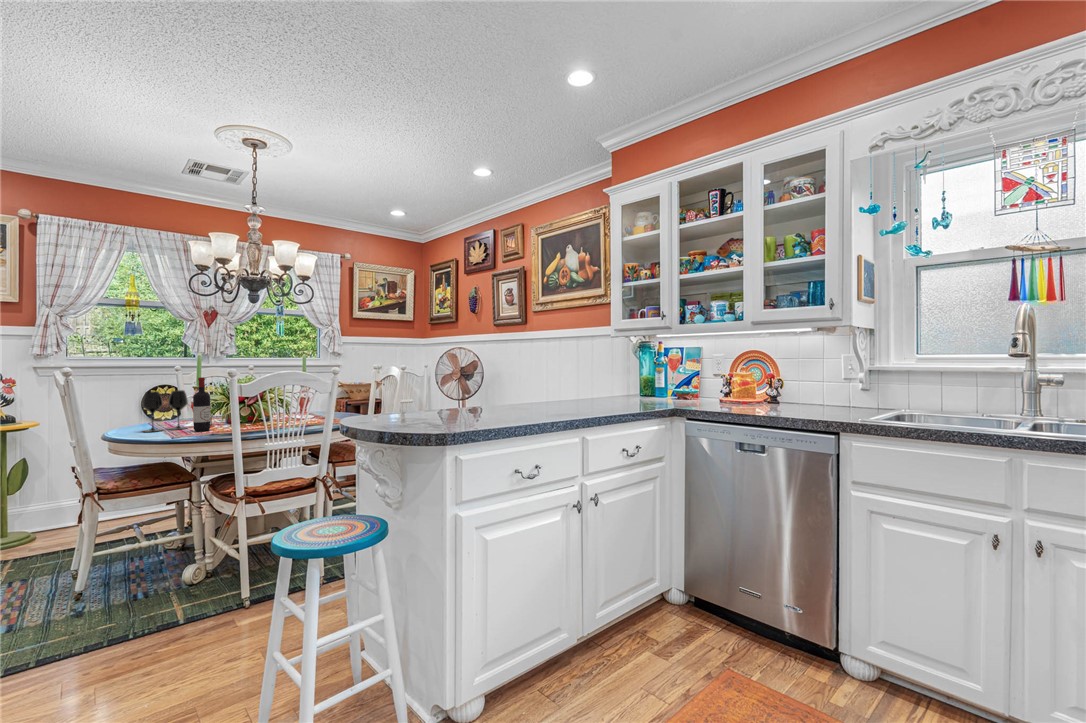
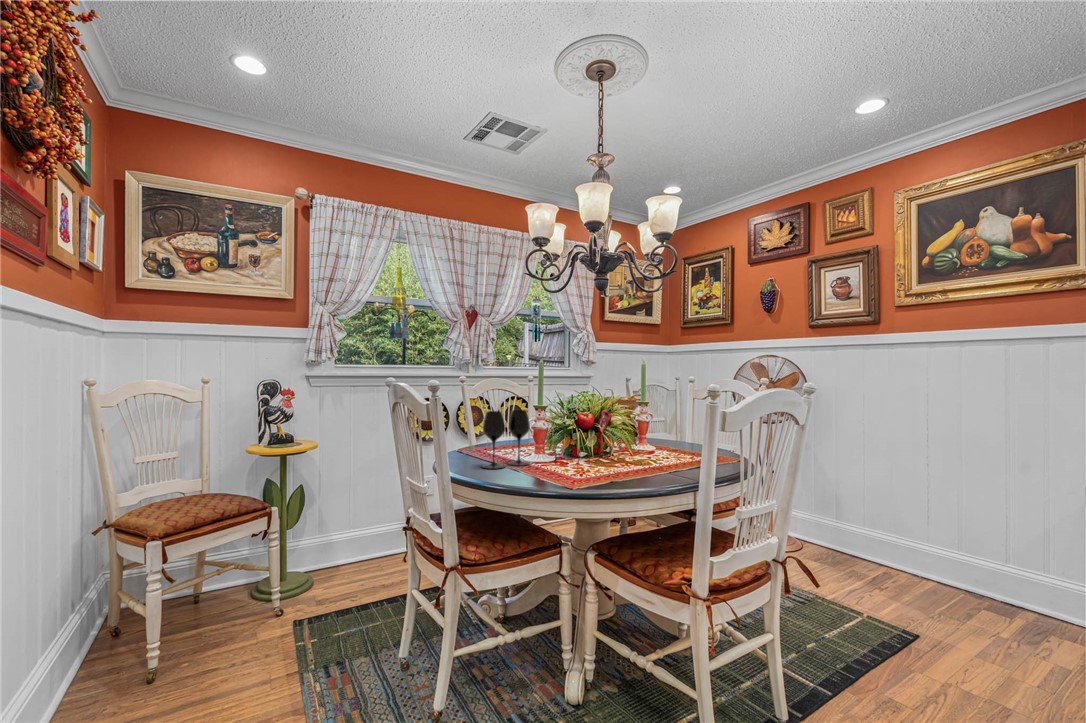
wine bottle: present [193,377,210,431] -> none [552,393,572,471]

